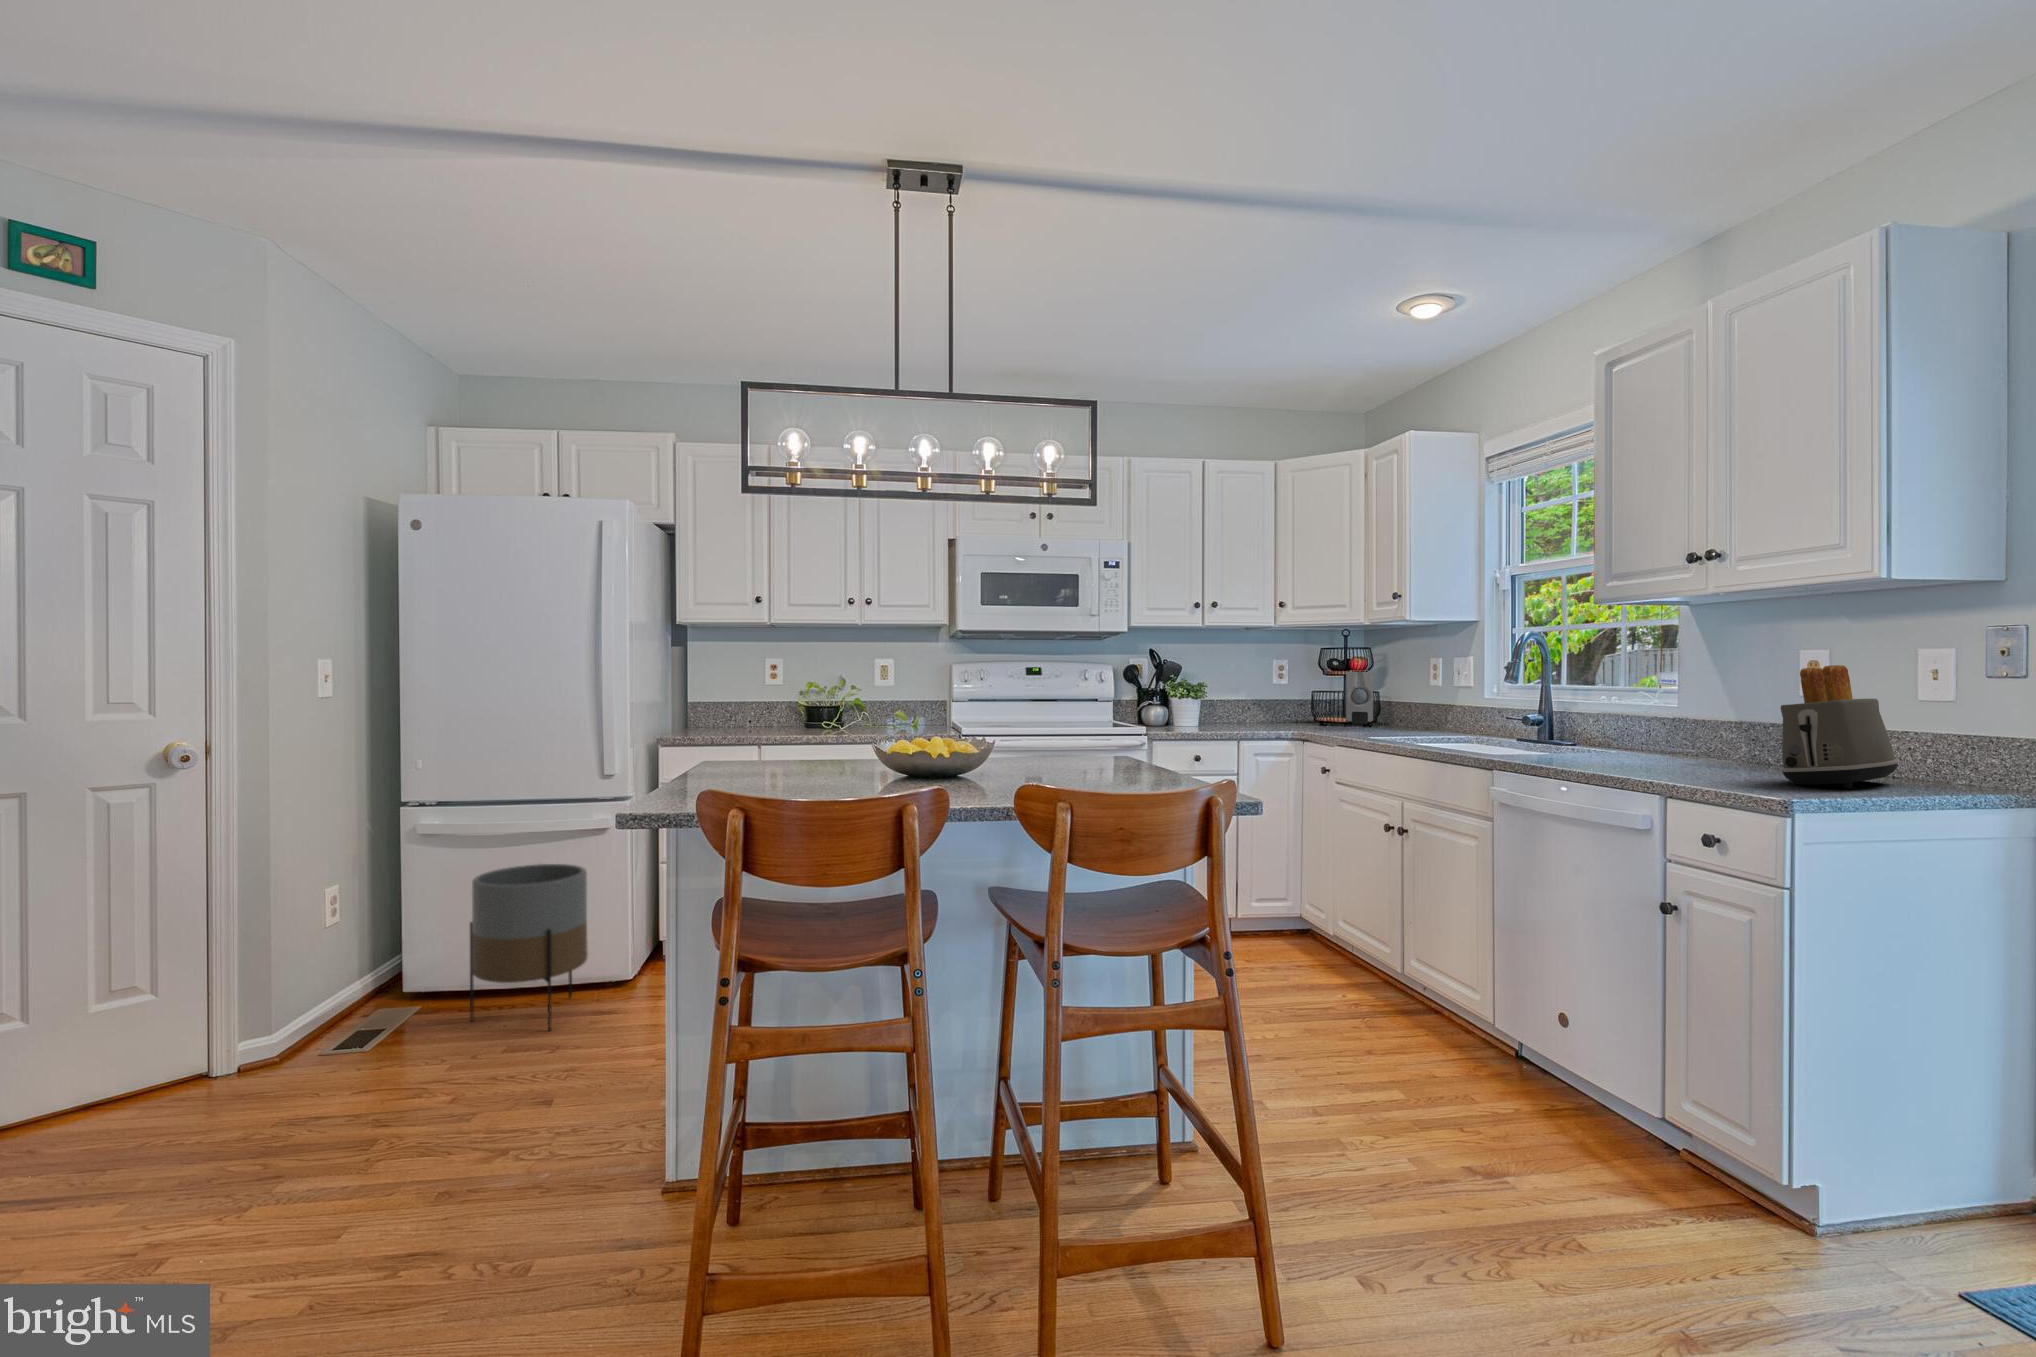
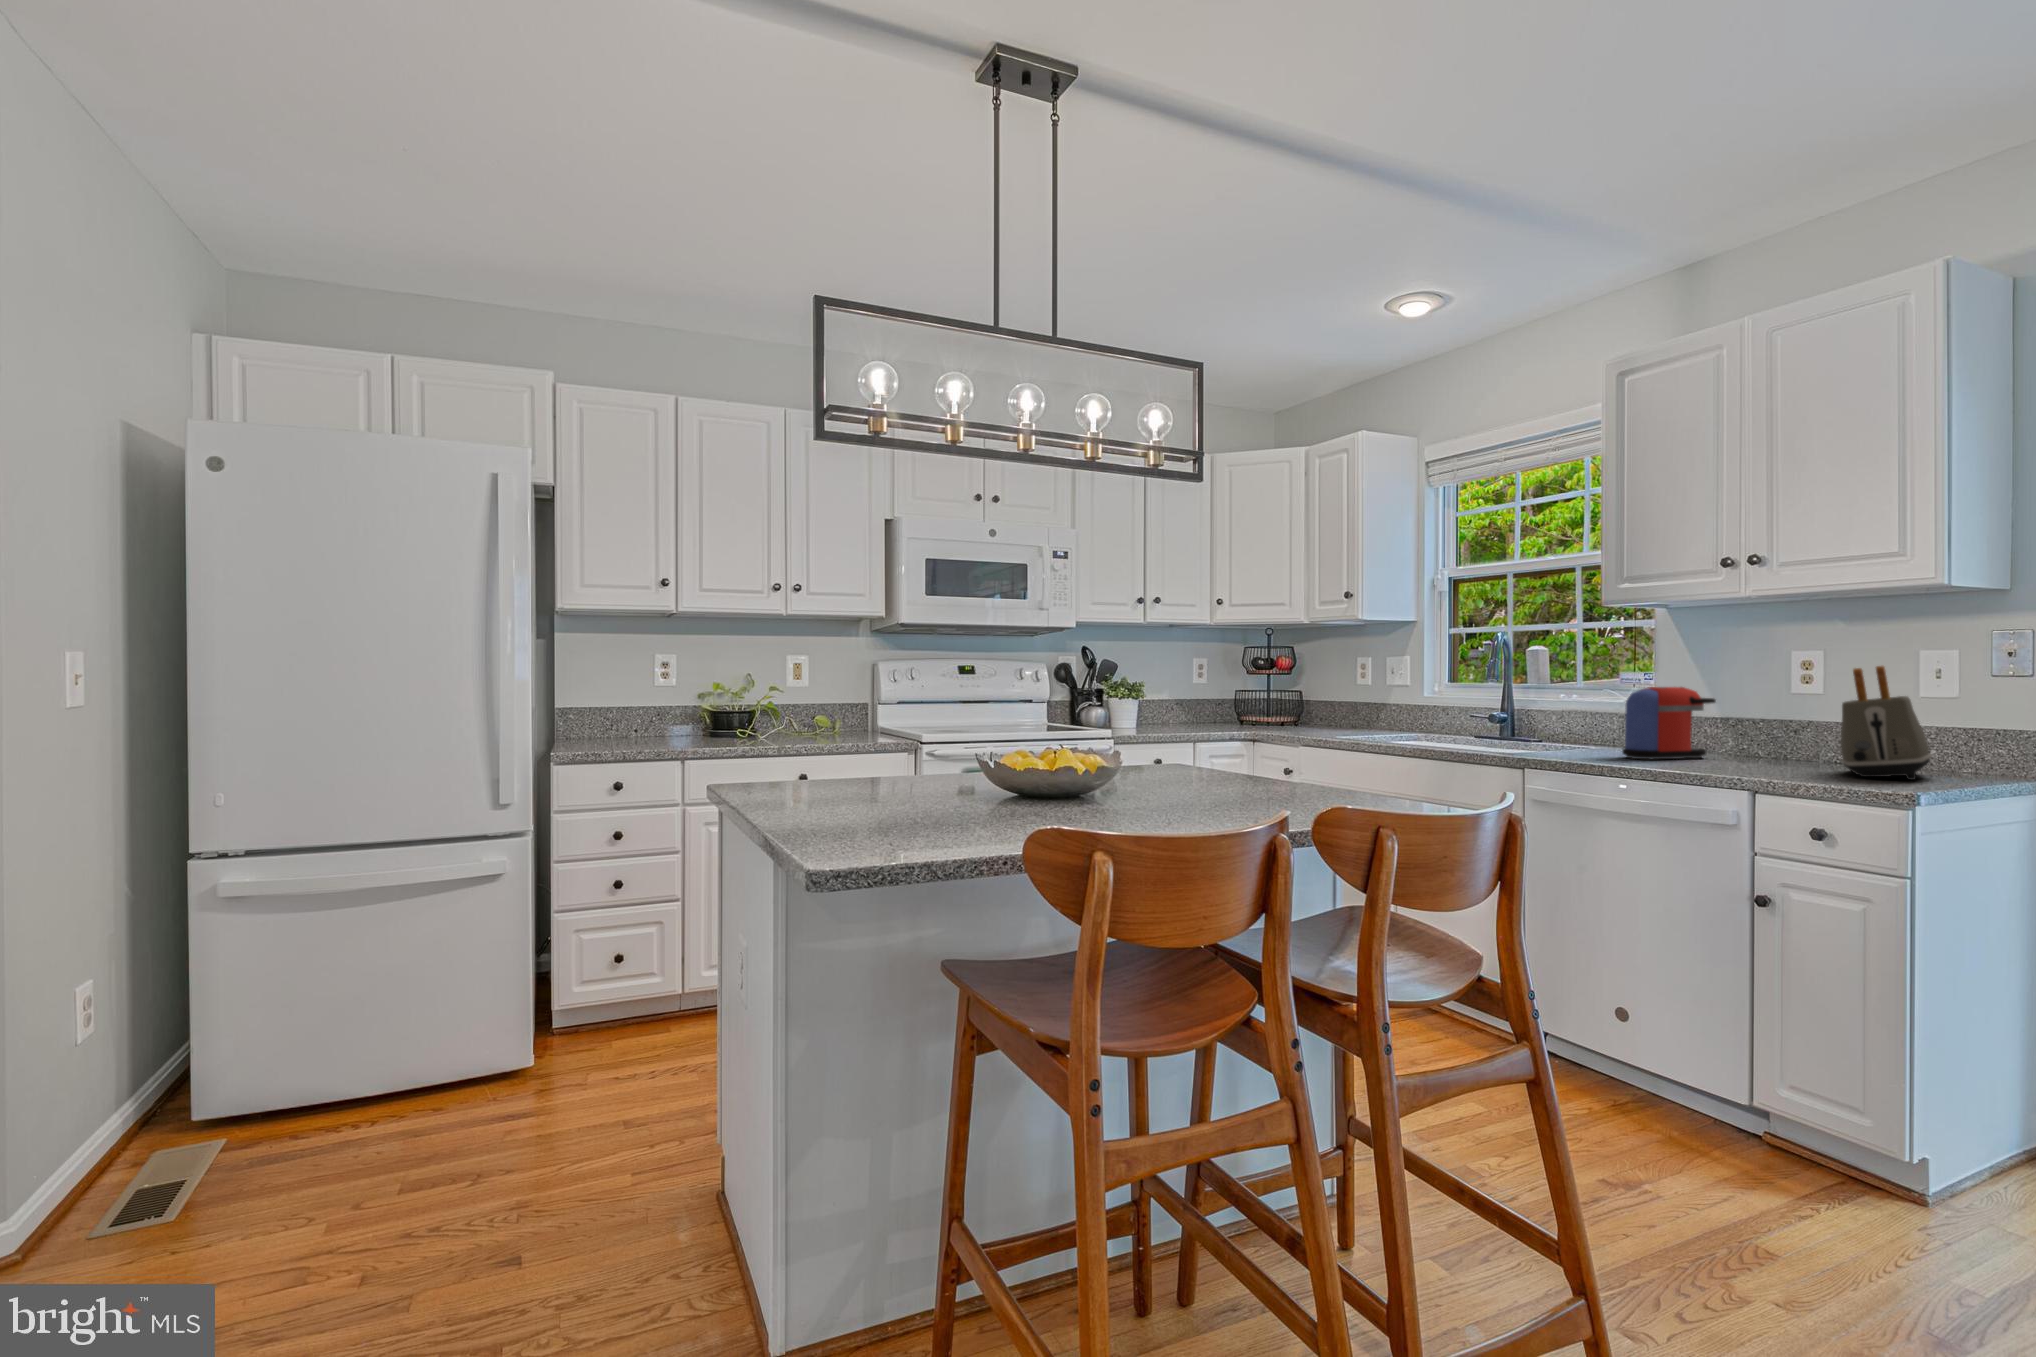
soap dispenser: present [1346,671,1373,724] -> none [1265,670,1298,723]
coffee maker: none [1597,688,1711,764] -> present [1622,687,1716,759]
planter: present [470,864,587,1031] -> none [321,924,490,1151]

